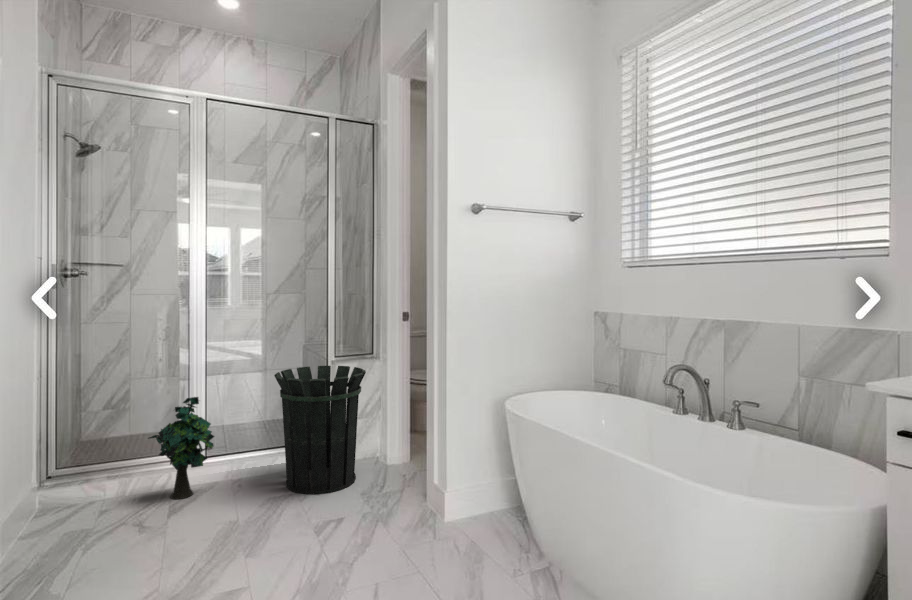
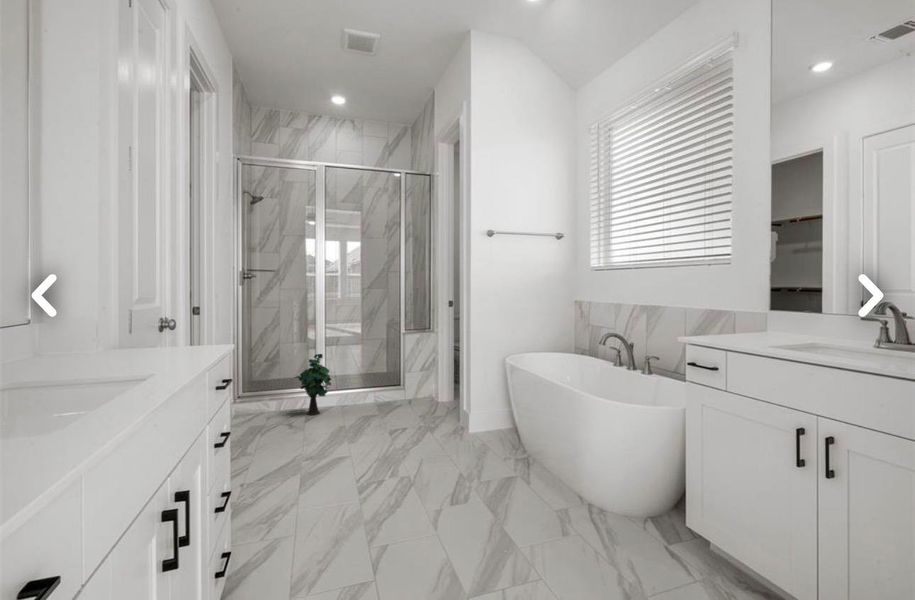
waste bin: present [274,366,366,495] -> none [367,337,424,417]

